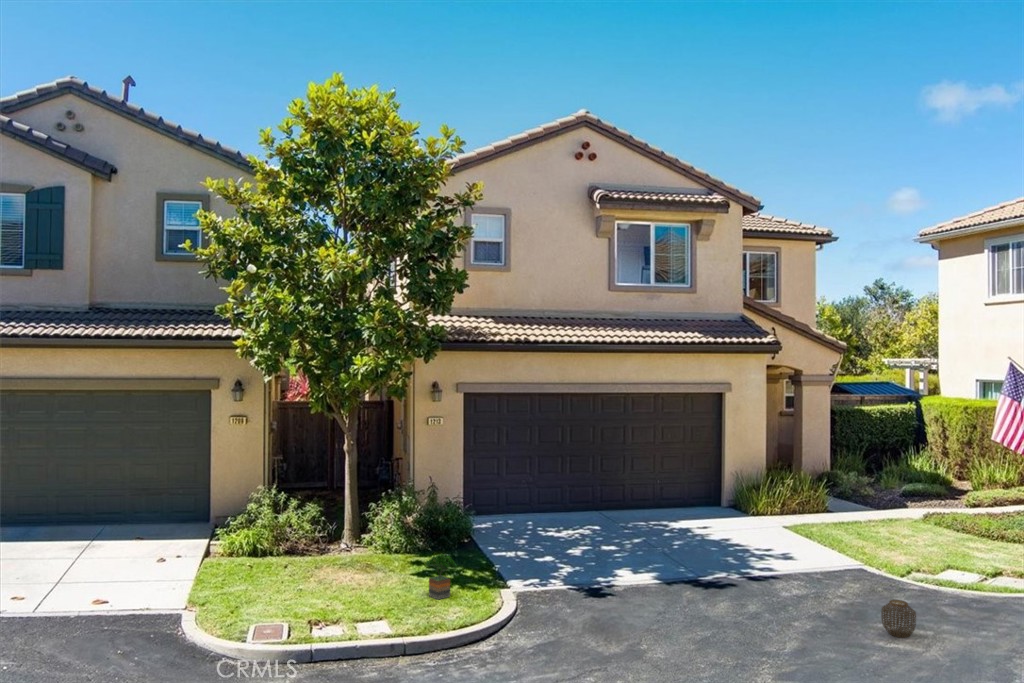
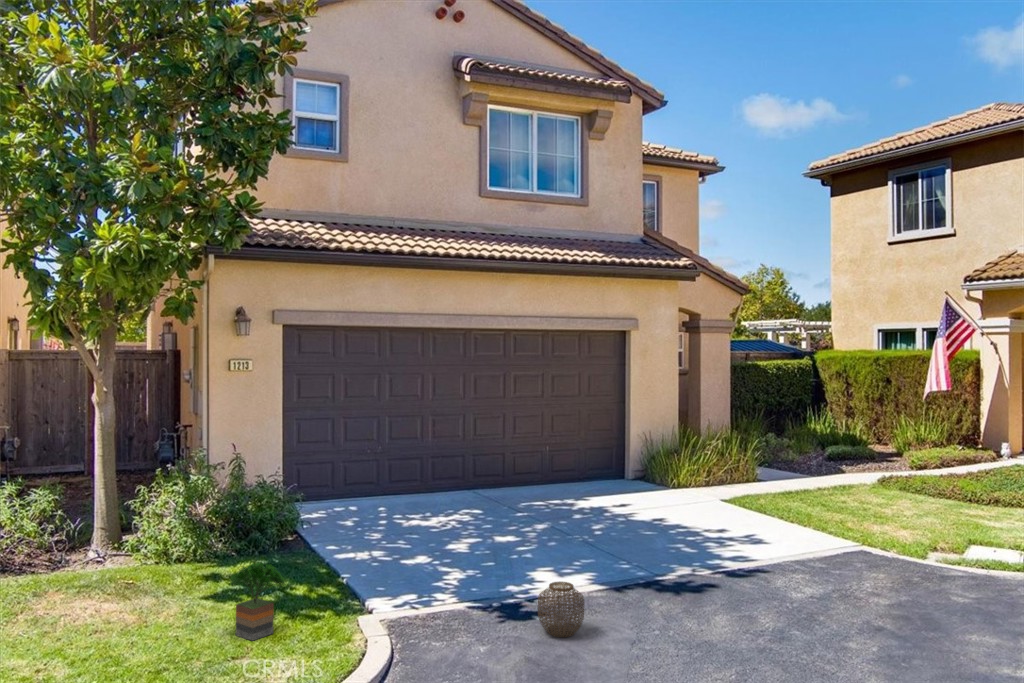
woven basket: present [881,600,916,638] -> present [538,582,584,637]

